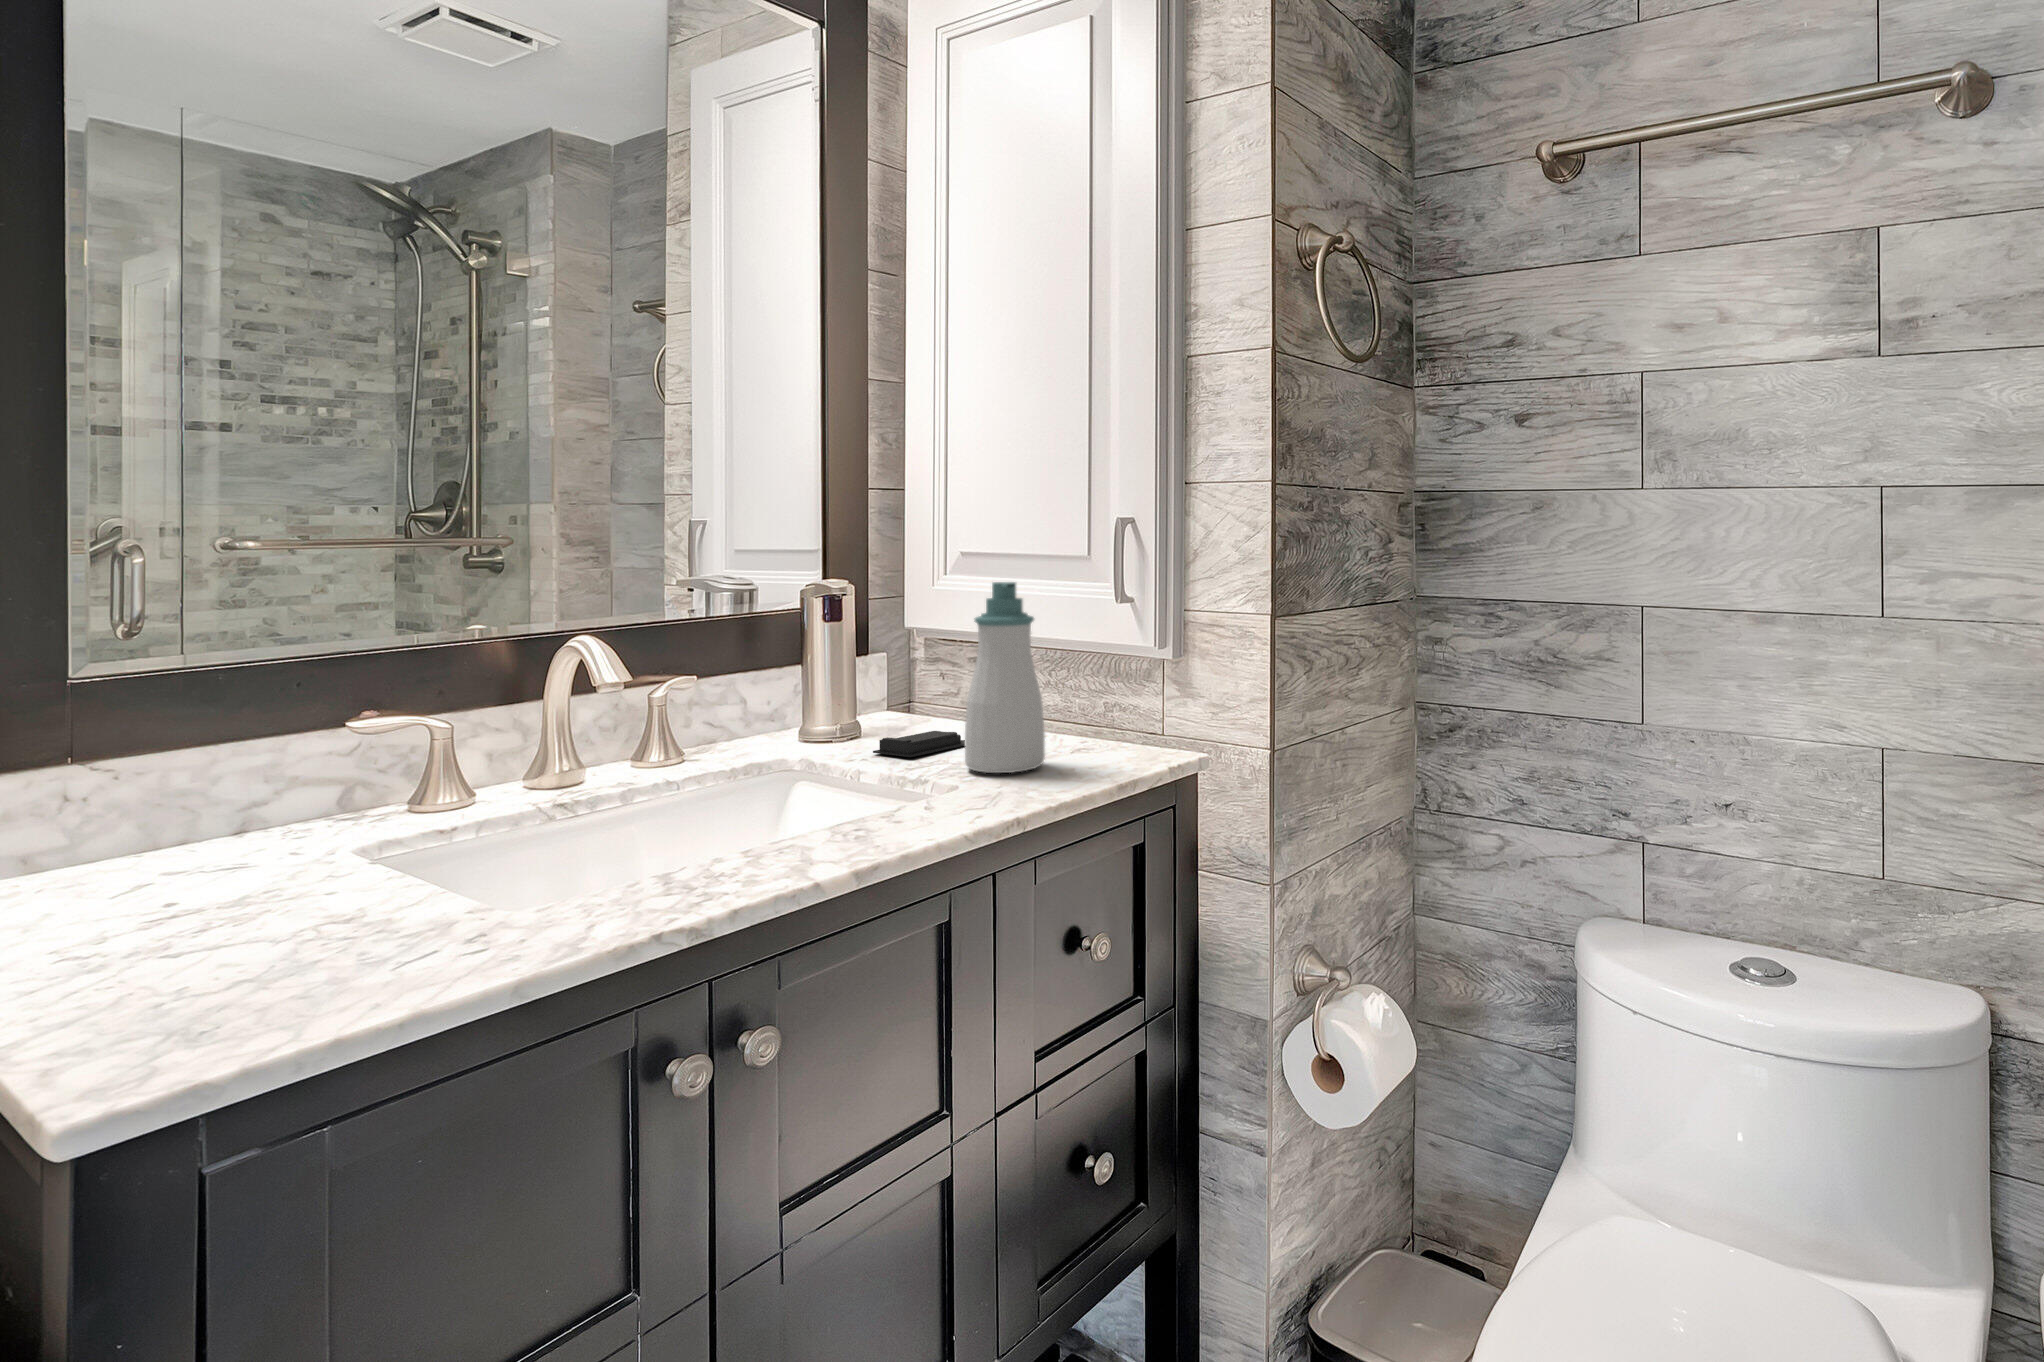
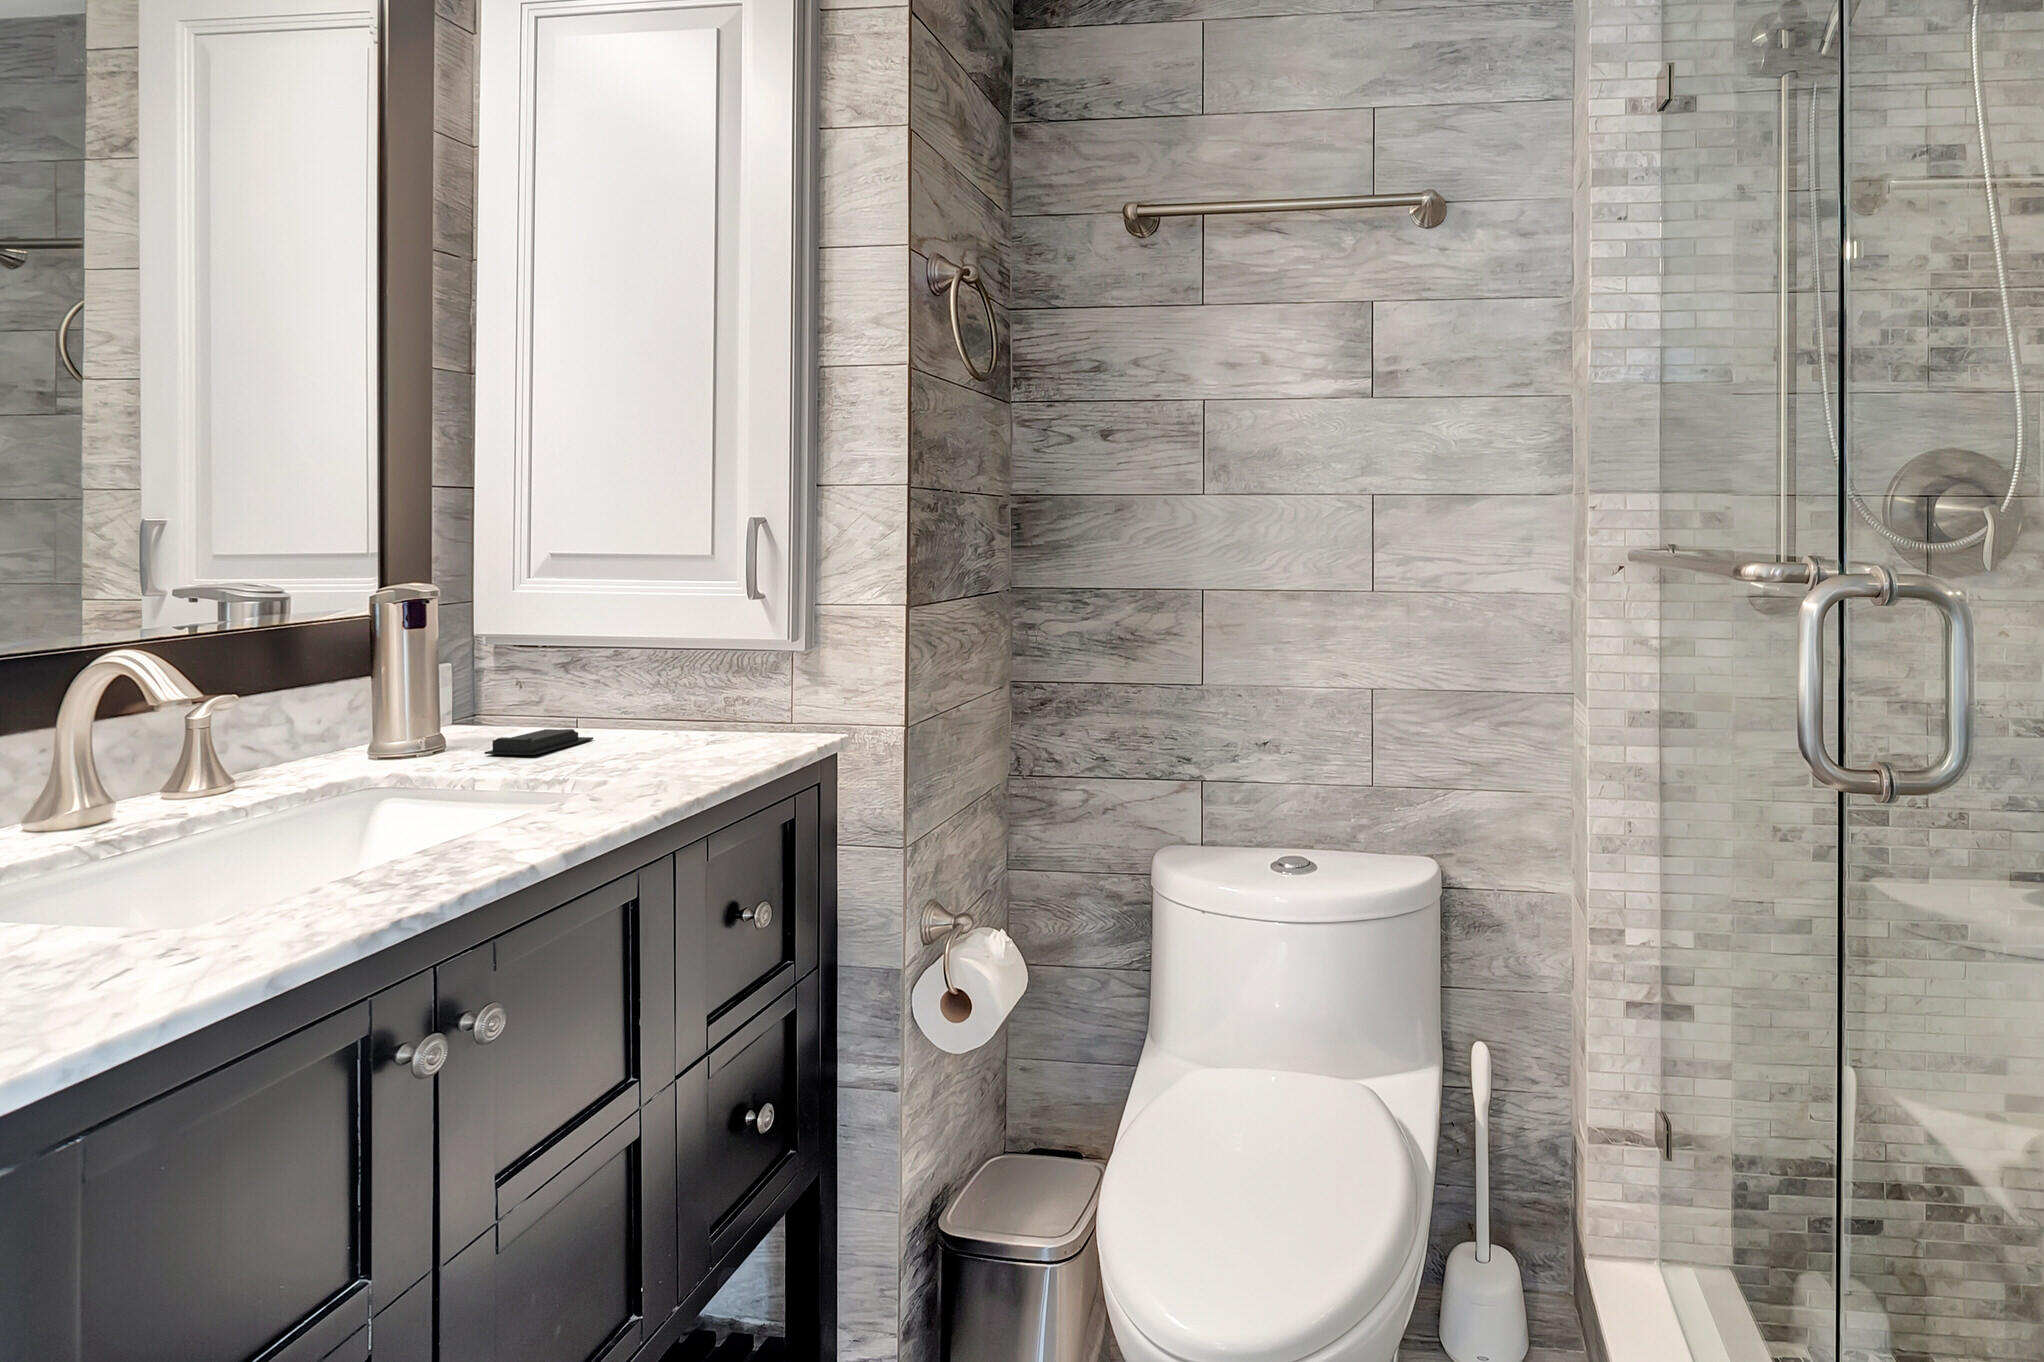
soap bottle: present [965,582,1045,773] -> none [603,578,688,763]

